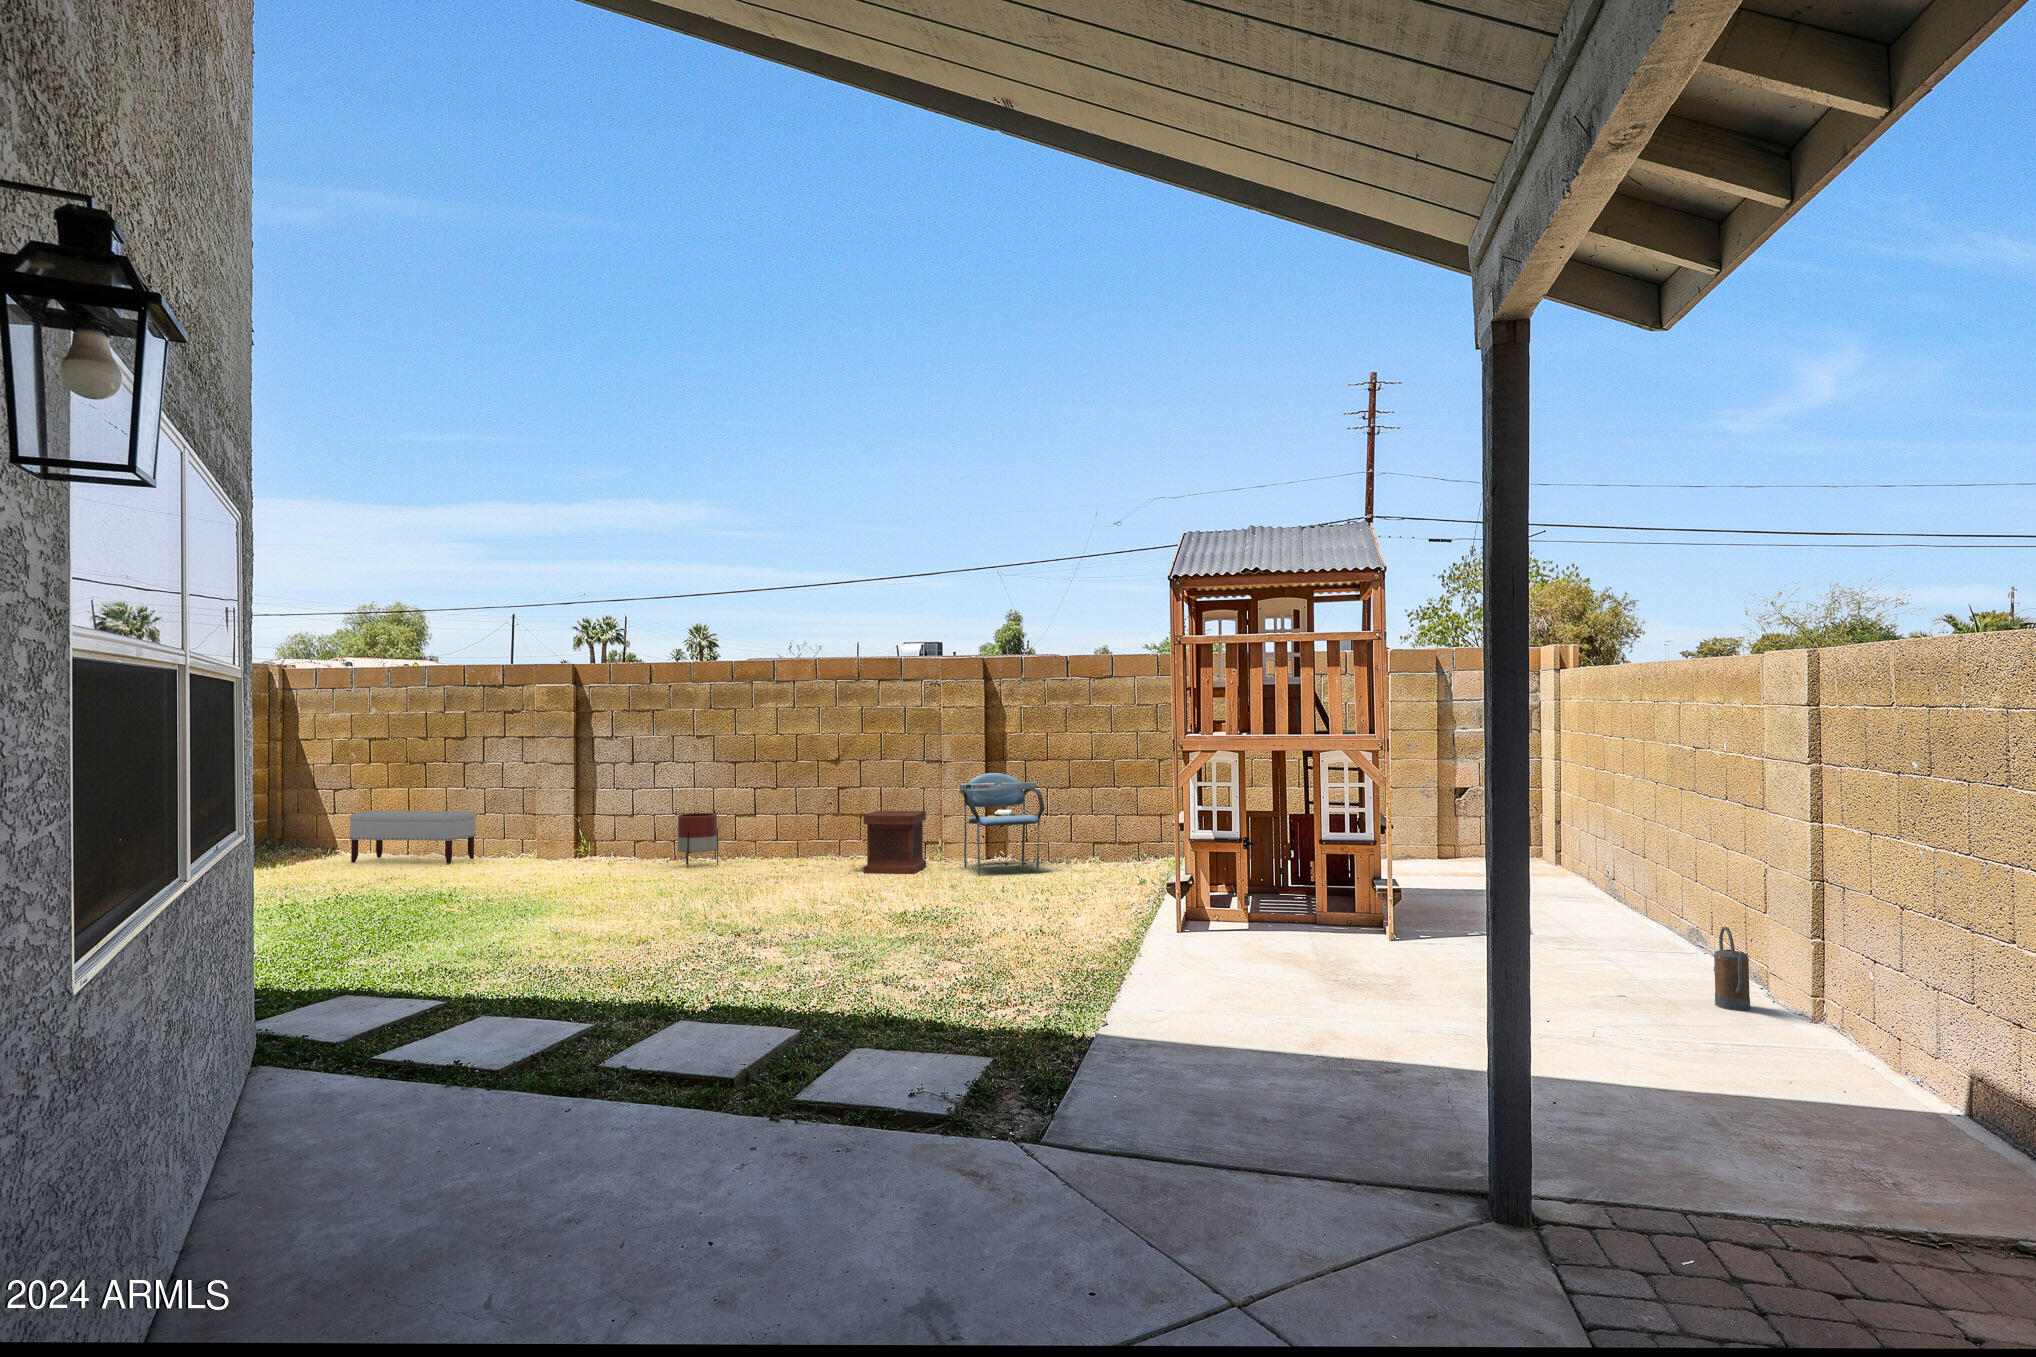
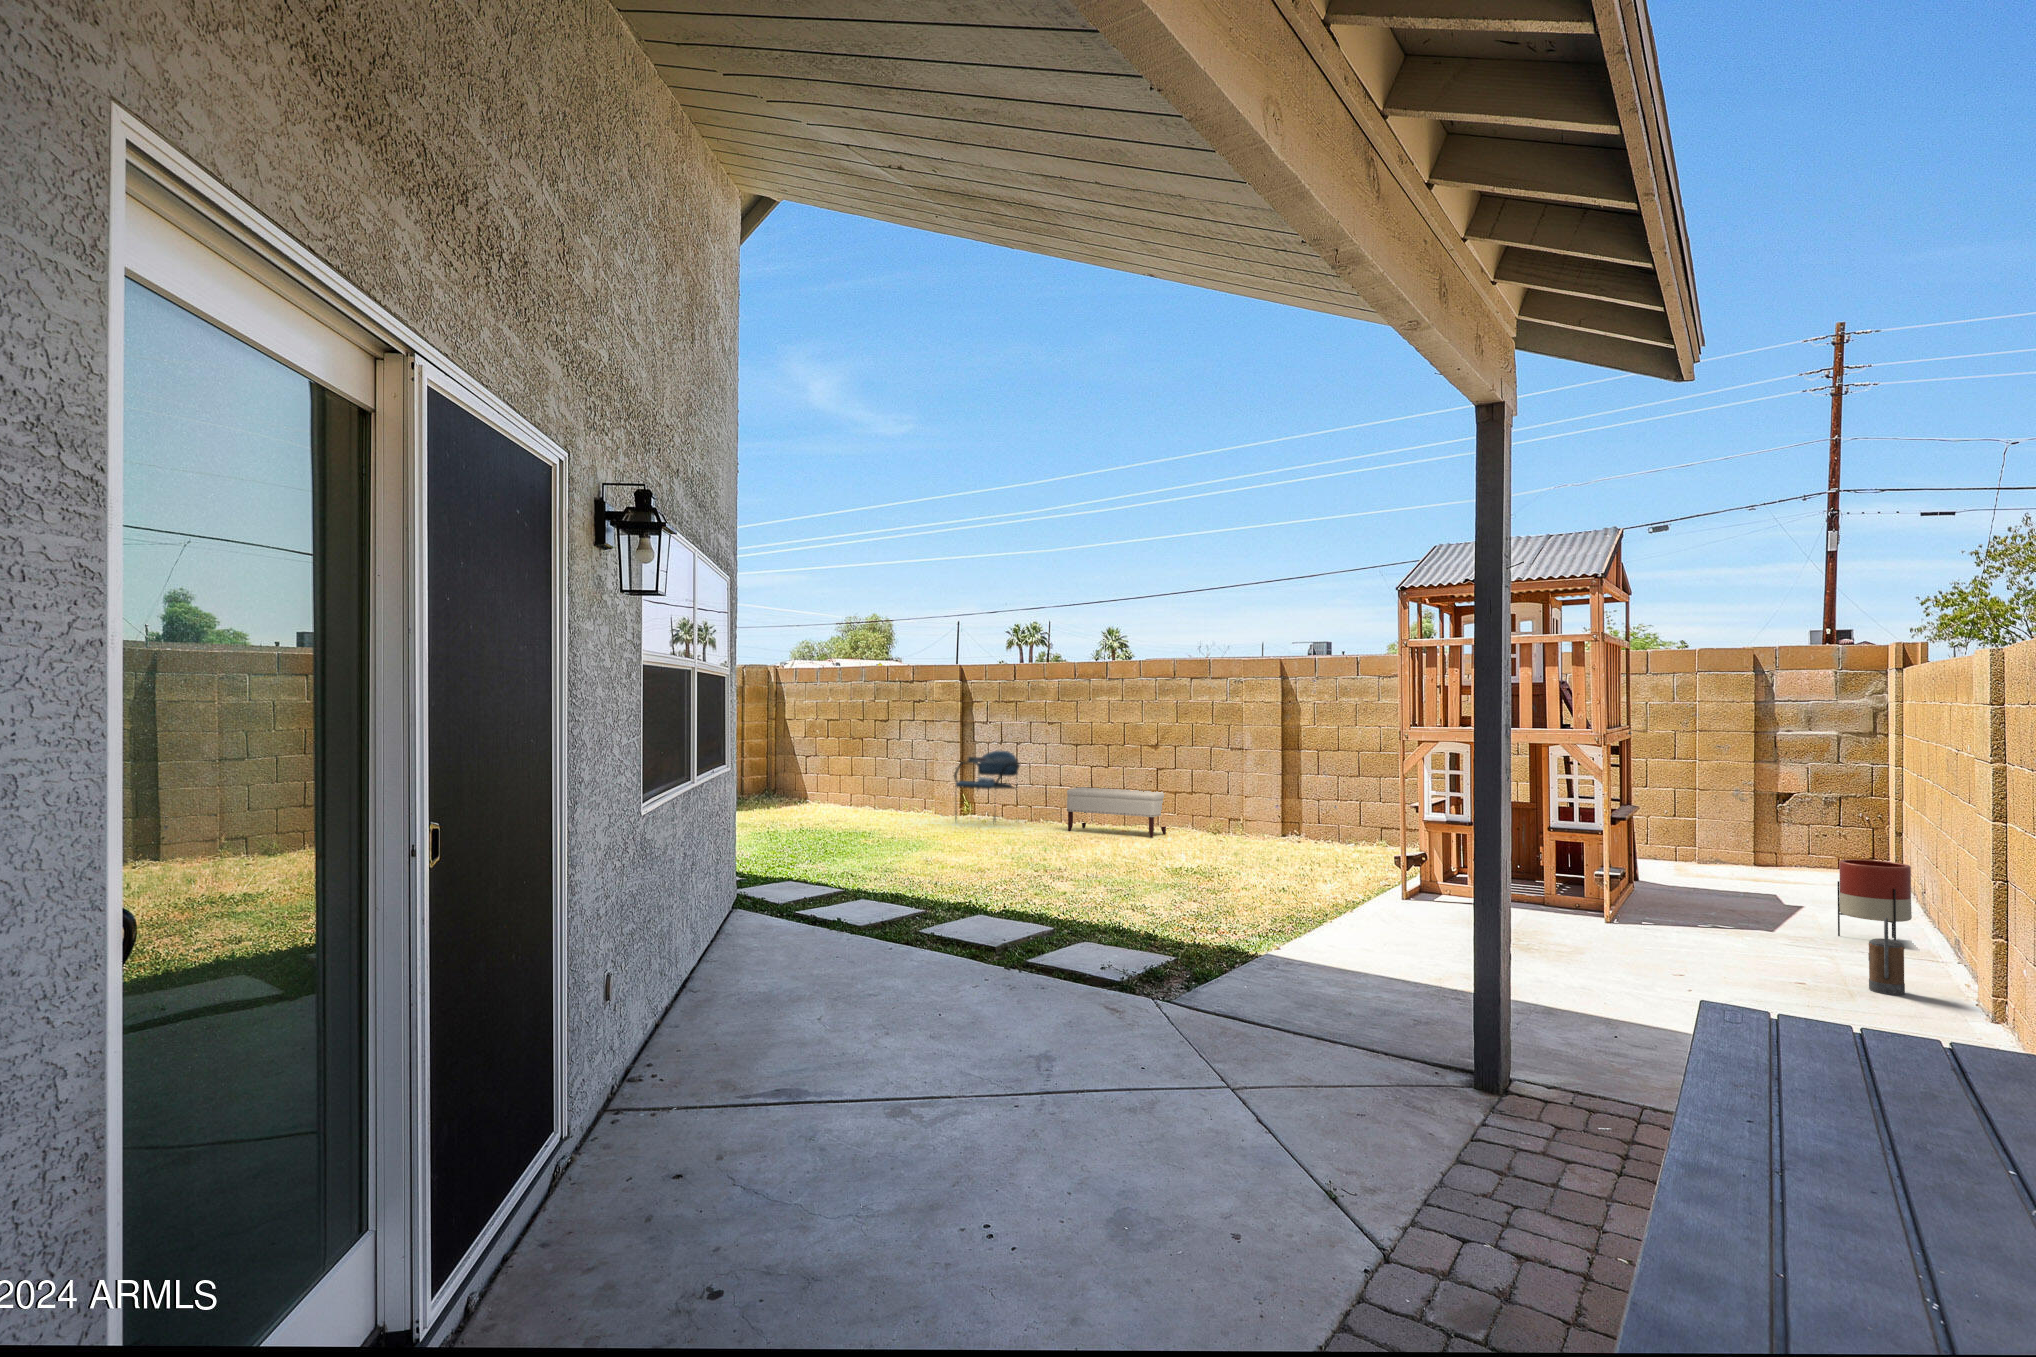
chair: present [960,773,1044,876] -> present [954,750,1020,824]
bench: present [350,810,476,864] -> present [1067,787,1166,838]
side table: present [864,811,926,874] -> none [1177,790,1233,844]
planter: present [678,813,718,868] -> present [1838,859,1912,941]

